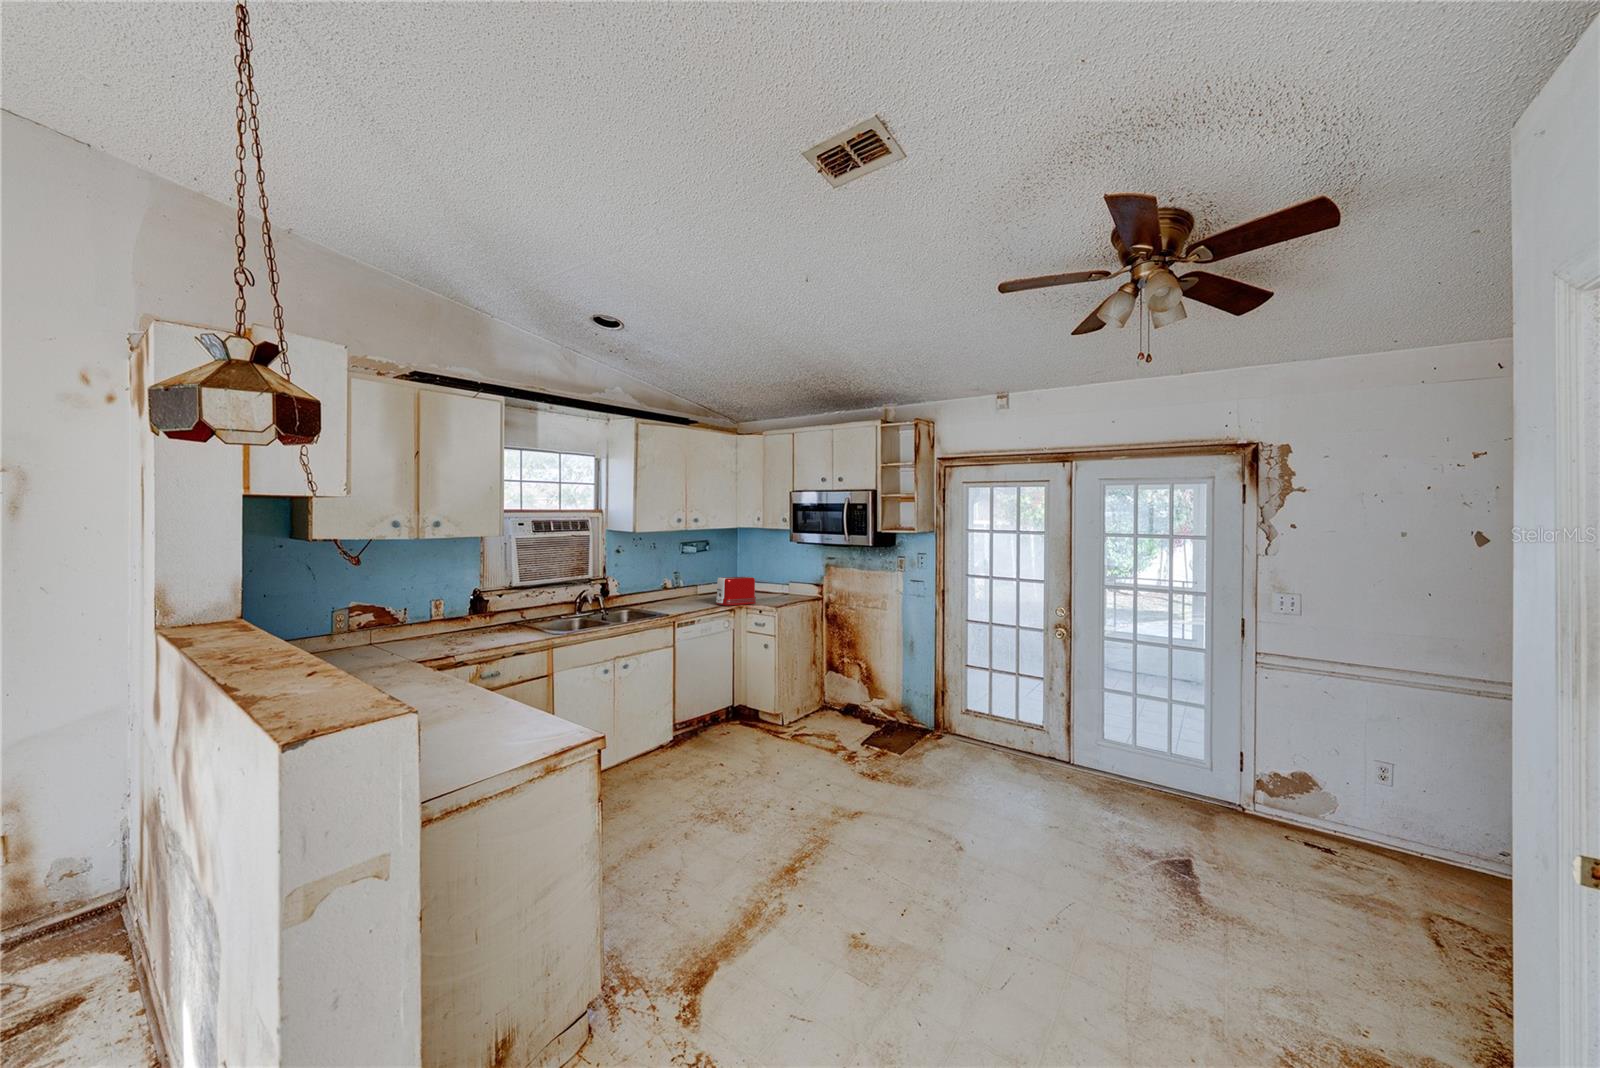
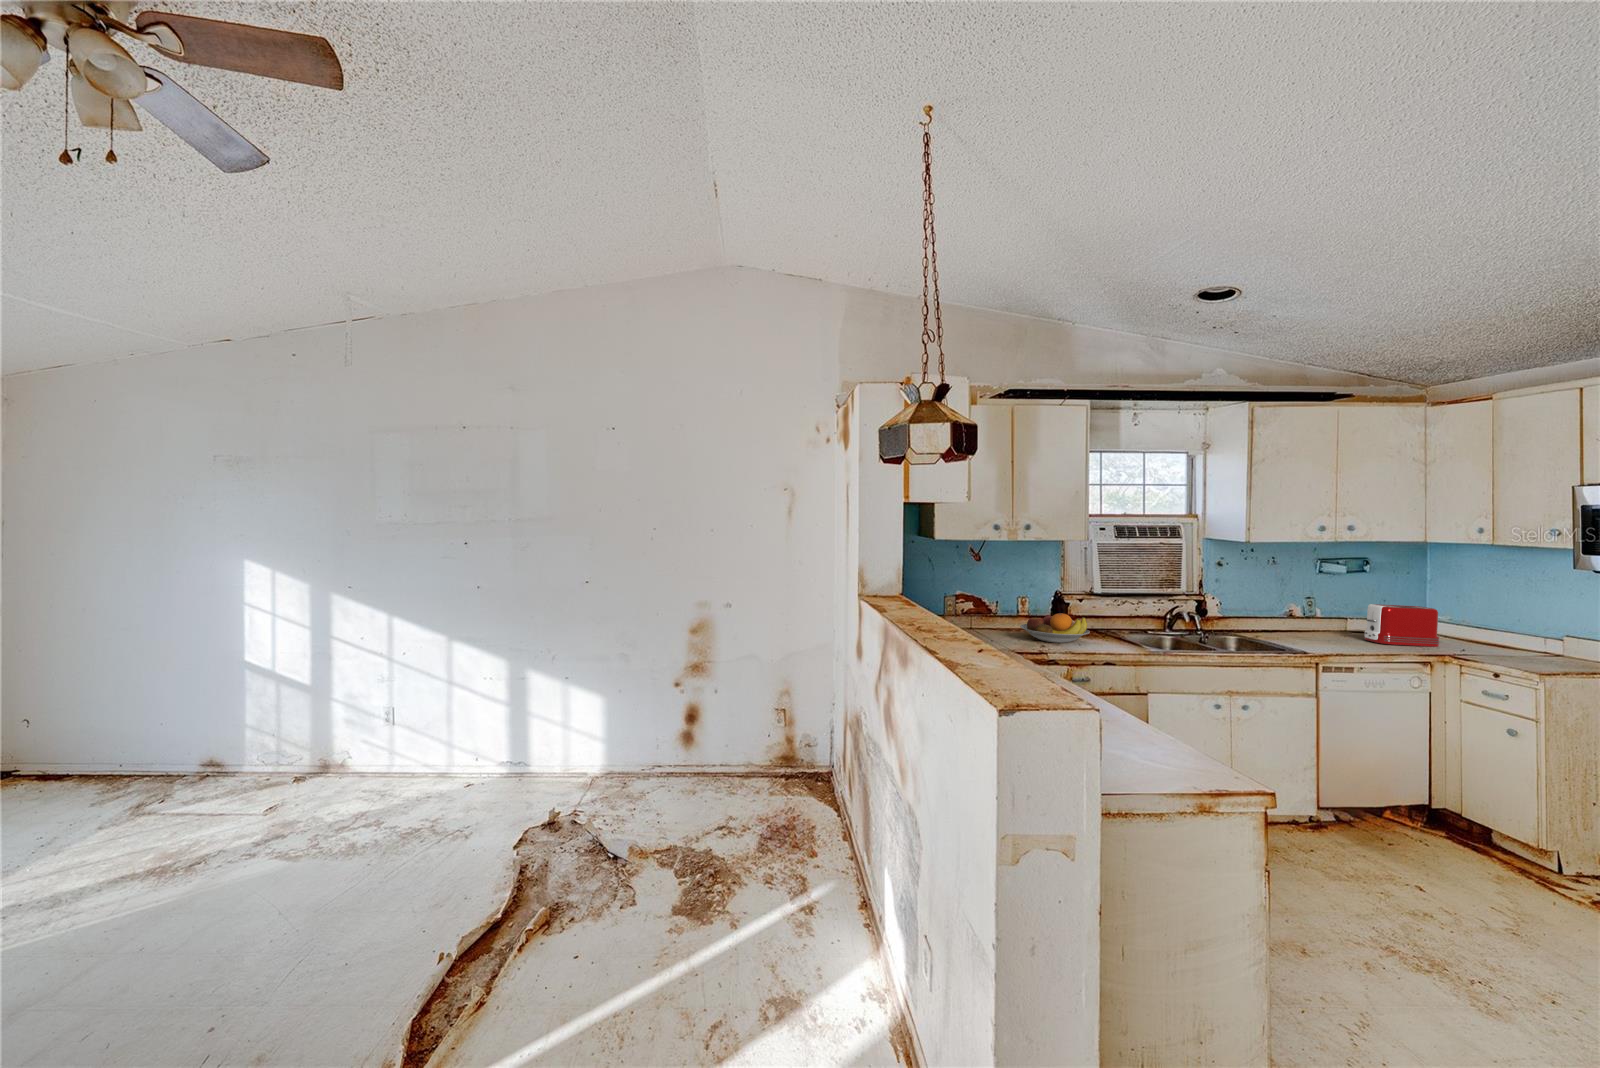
fruit bowl: none [430,610,504,640] -> present [1020,613,1090,643]

